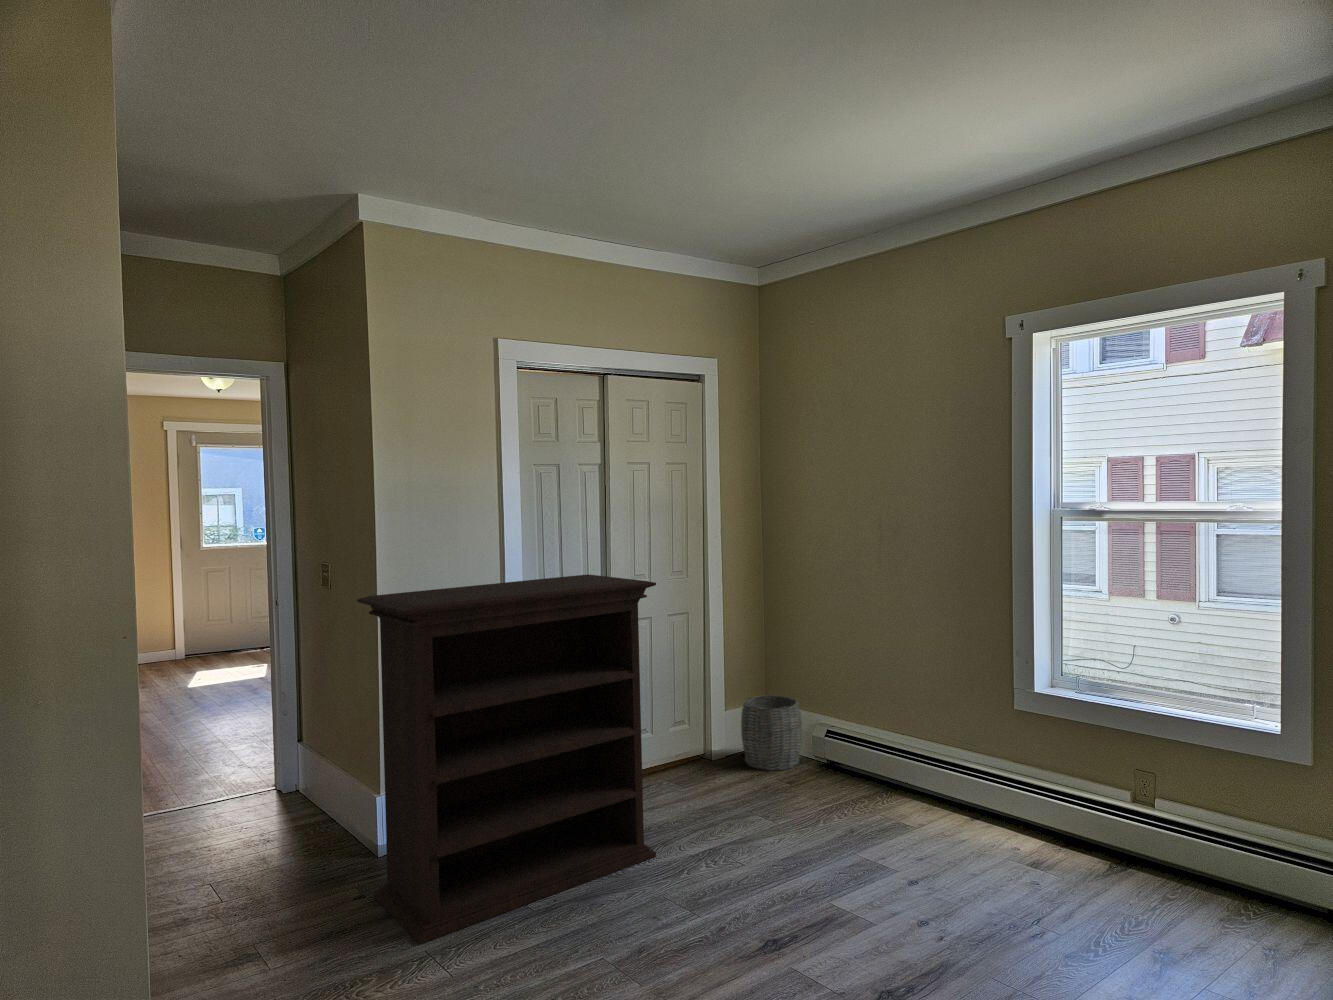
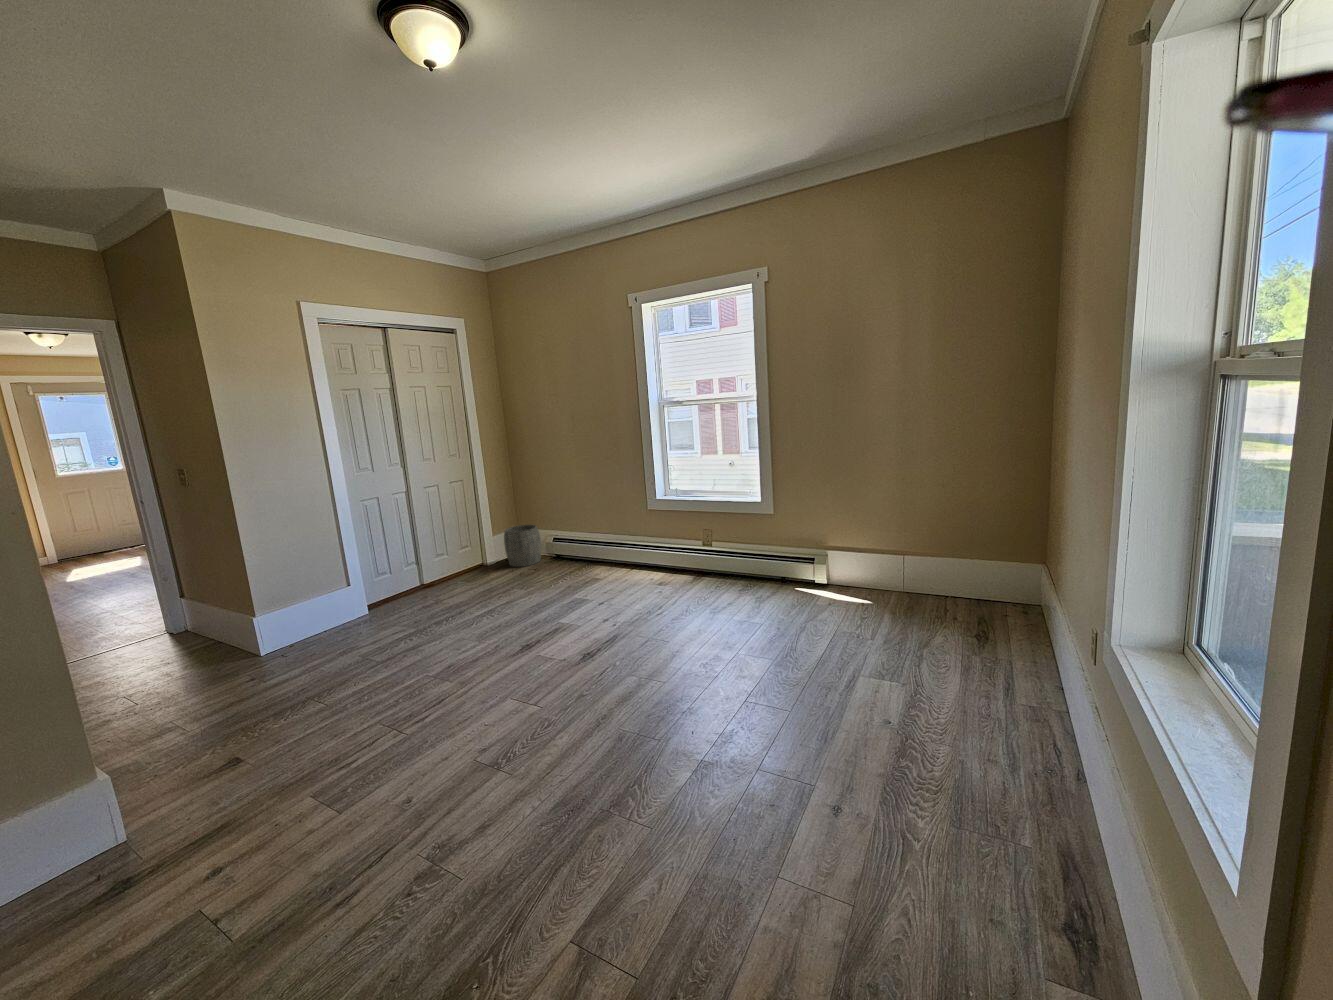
bookshelf: present [357,574,656,944] -> none [211,459,453,688]

